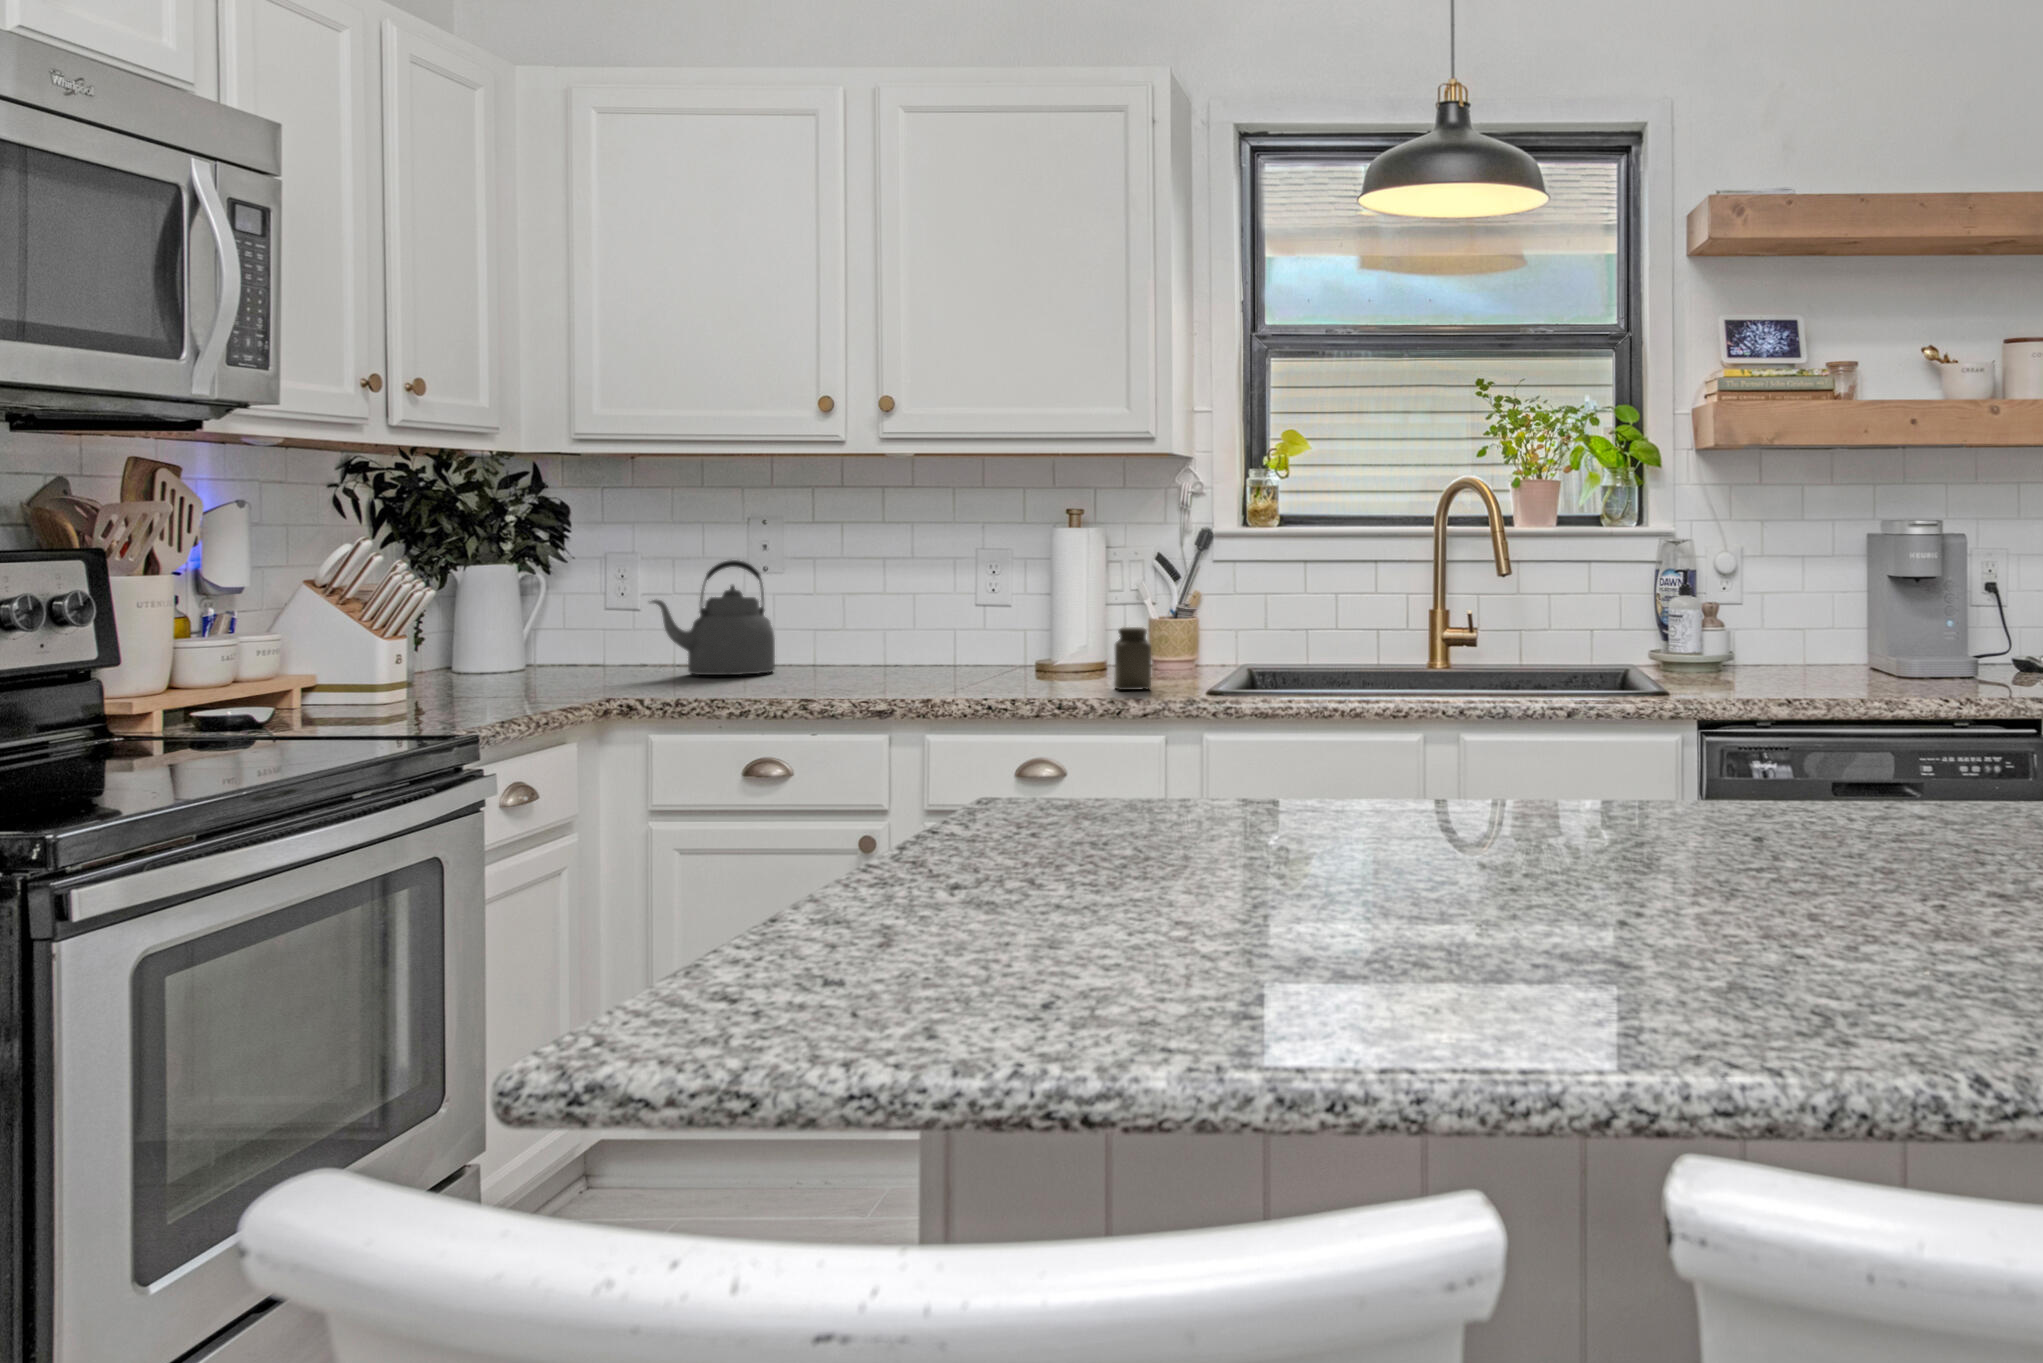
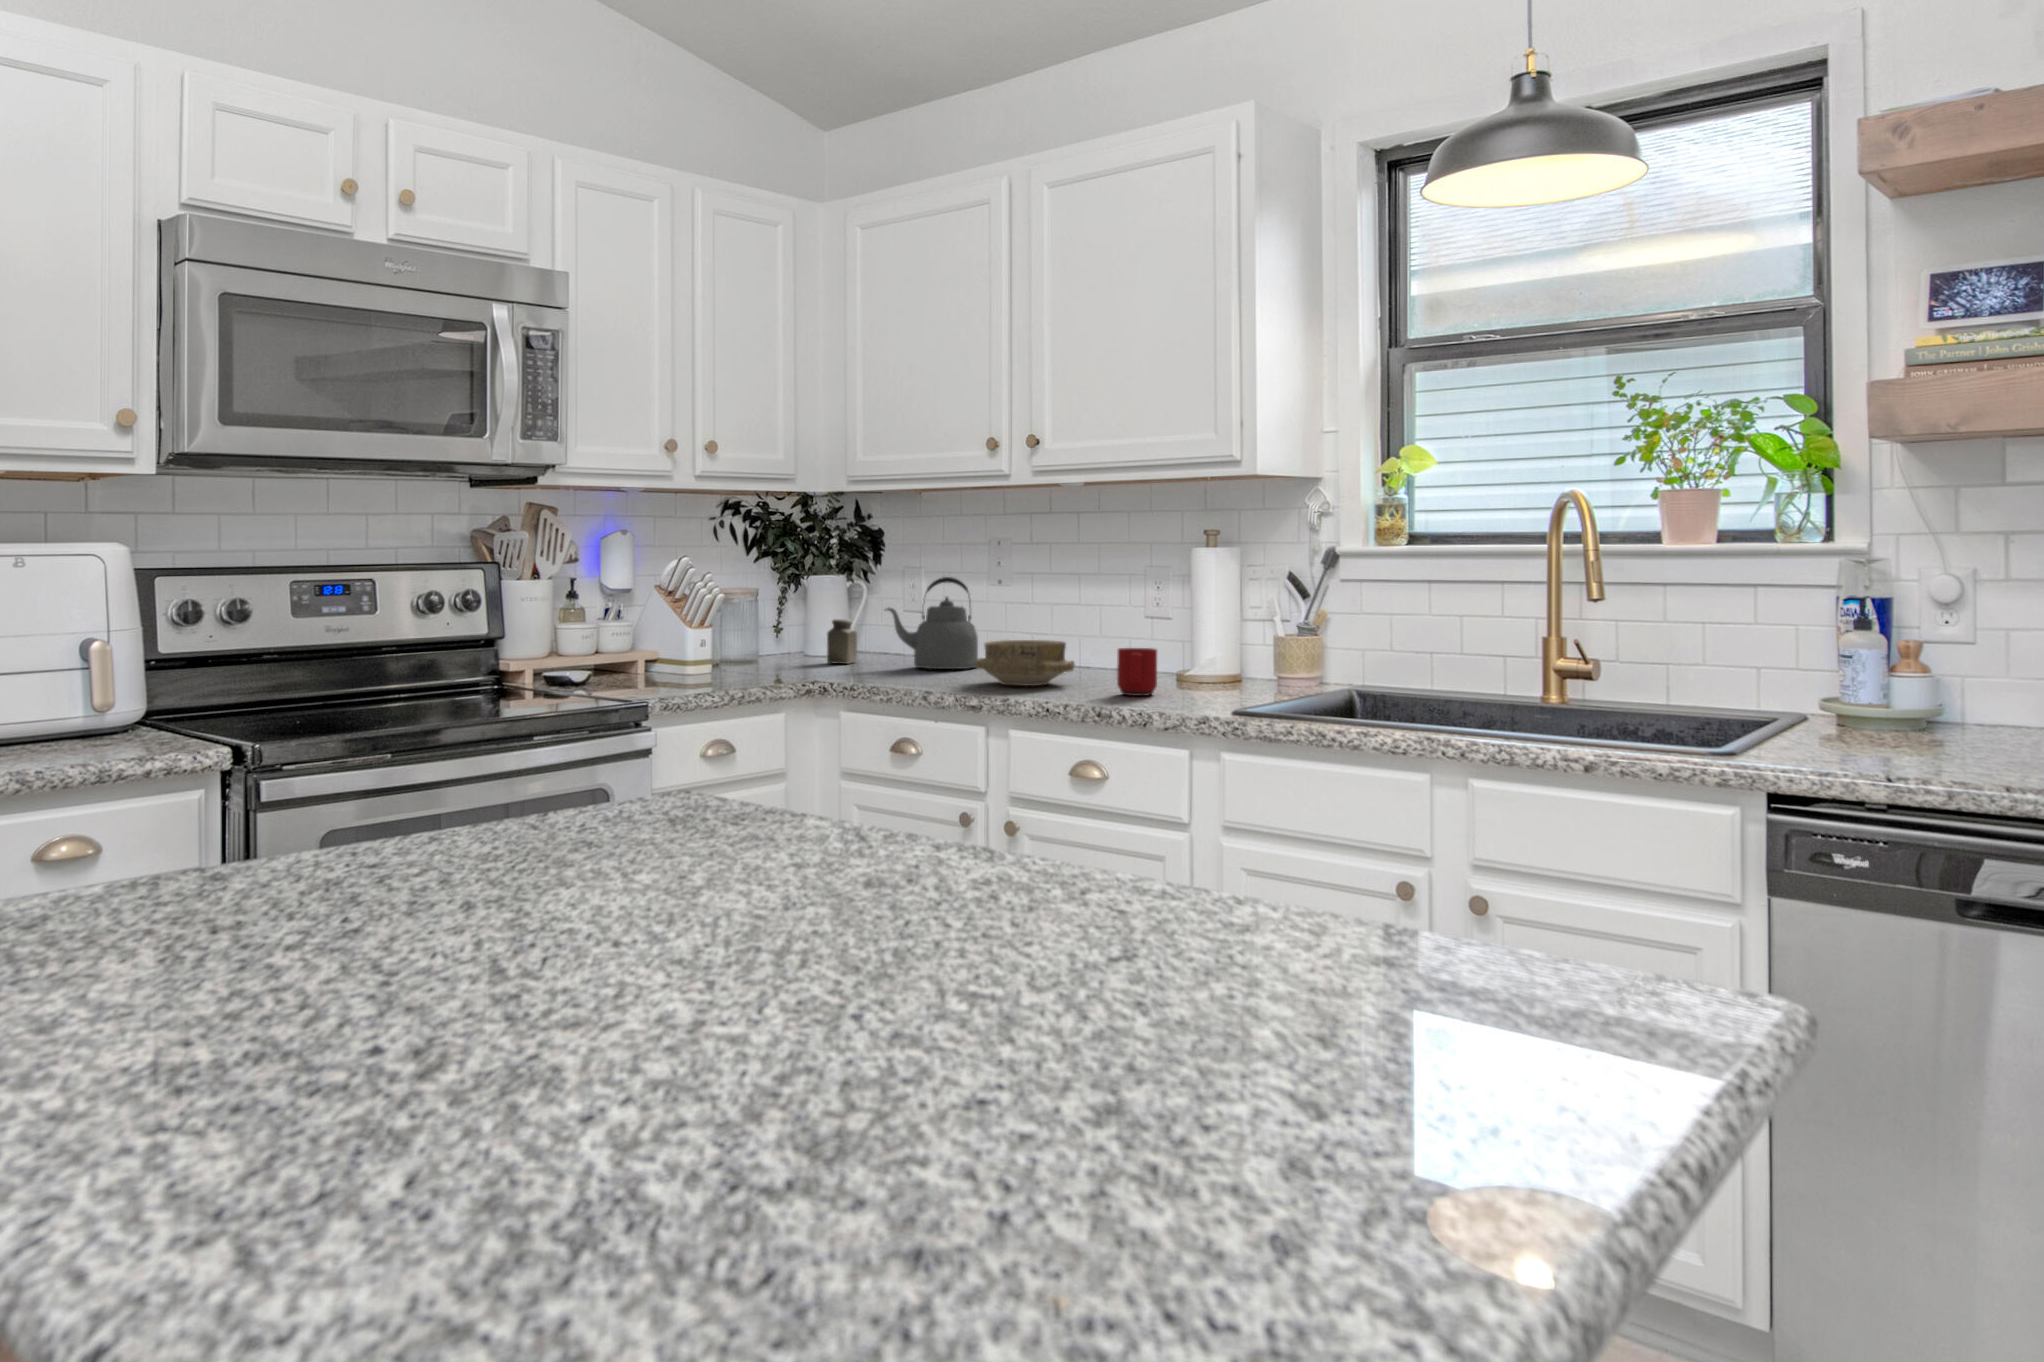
salt shaker: present [1114,627,1151,690] -> present [827,619,857,664]
ceramic bowl: none [827,632,957,686] -> present [975,640,1074,686]
mug: none [1029,635,1074,687] -> present [1117,648,1157,696]

